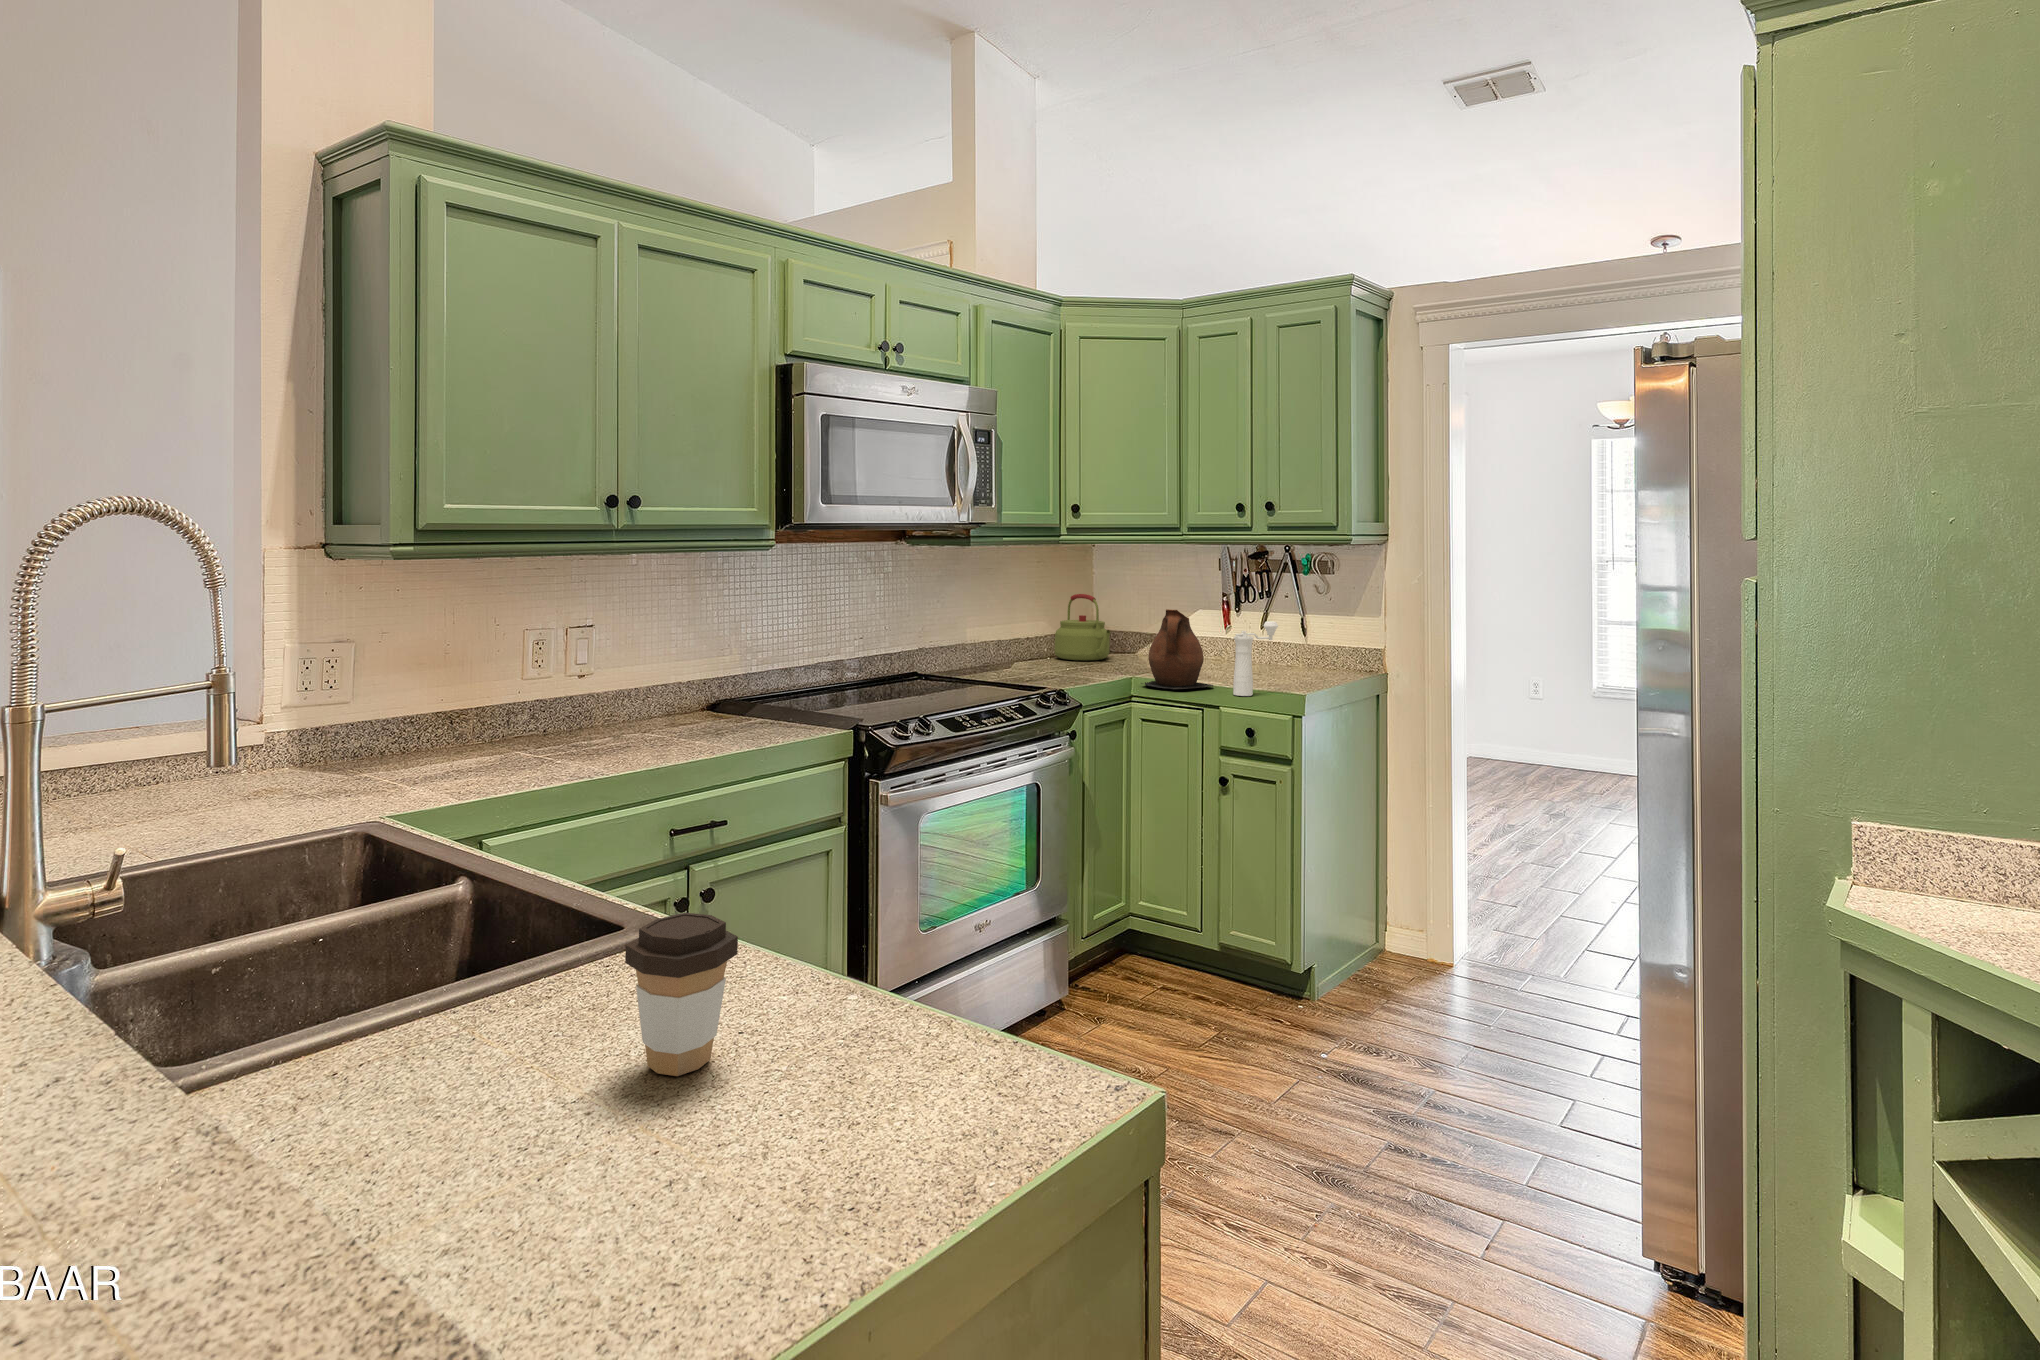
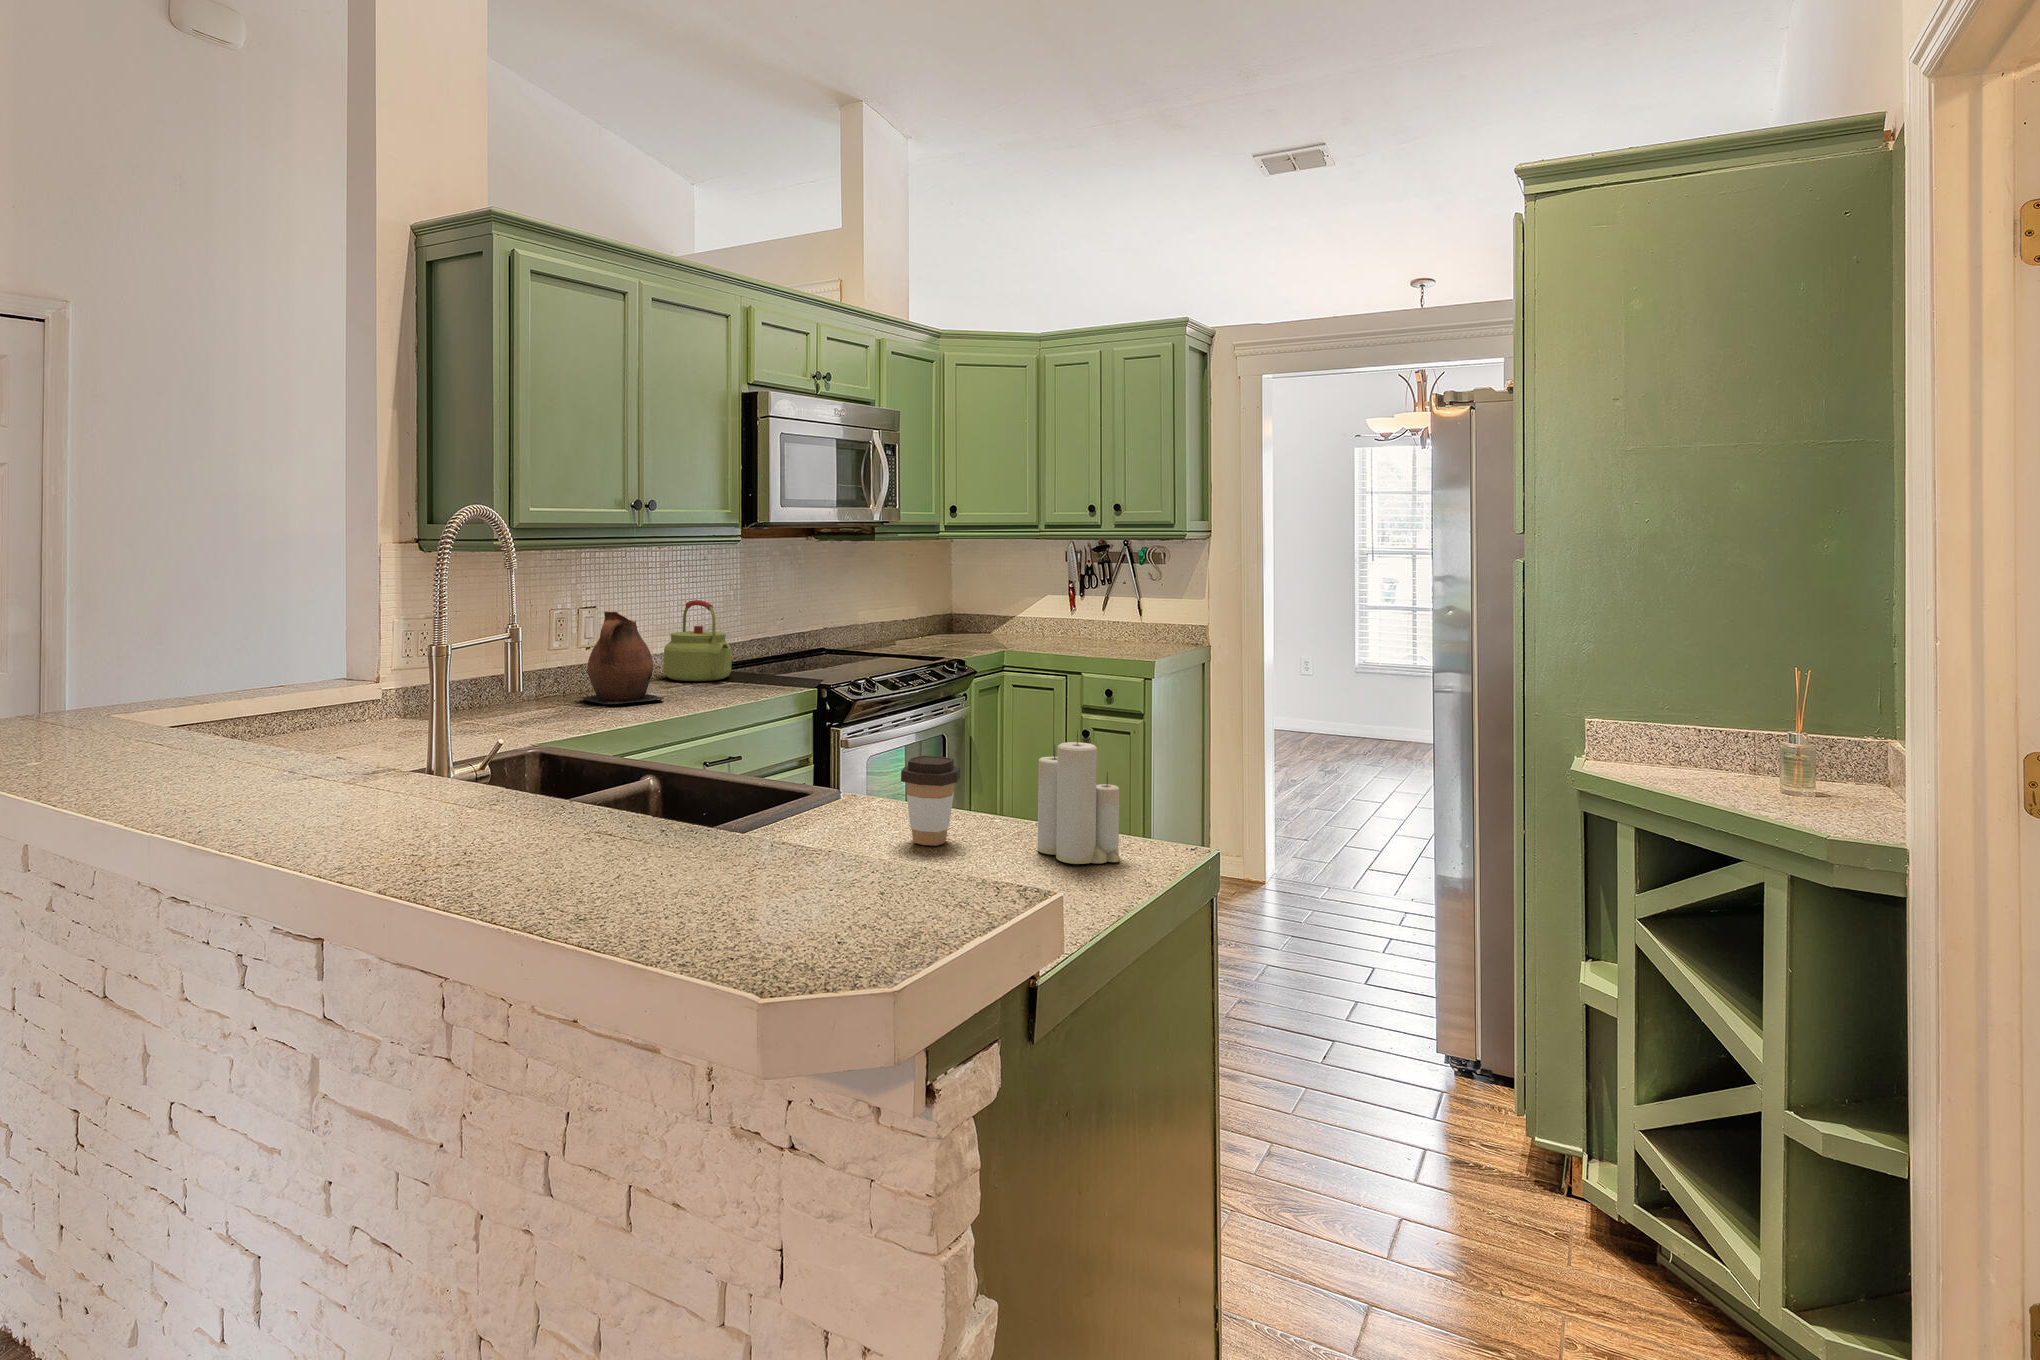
kettle: present [1054,594,1111,660] -> present [663,600,731,681]
ceramic pitcher: present [1142,609,1213,689] -> present [581,611,664,704]
pepper mill: present [1233,621,1278,696] -> none [1095,602,1130,663]
candle: none [835,897,966,1143] -> present [1038,731,1120,864]

